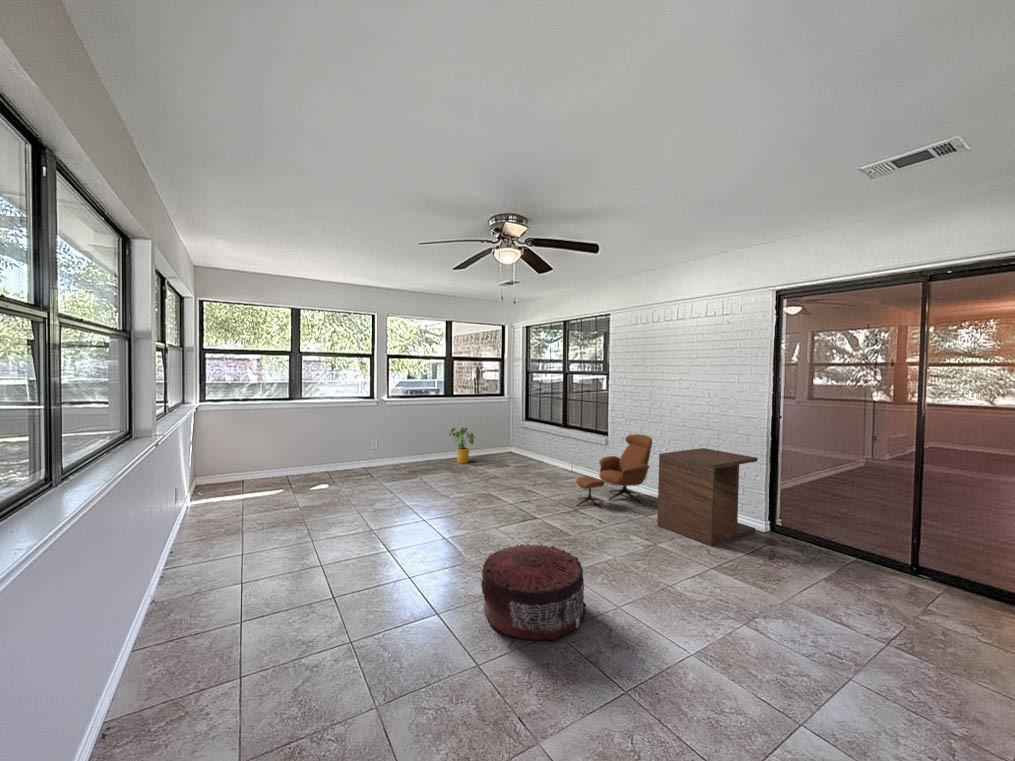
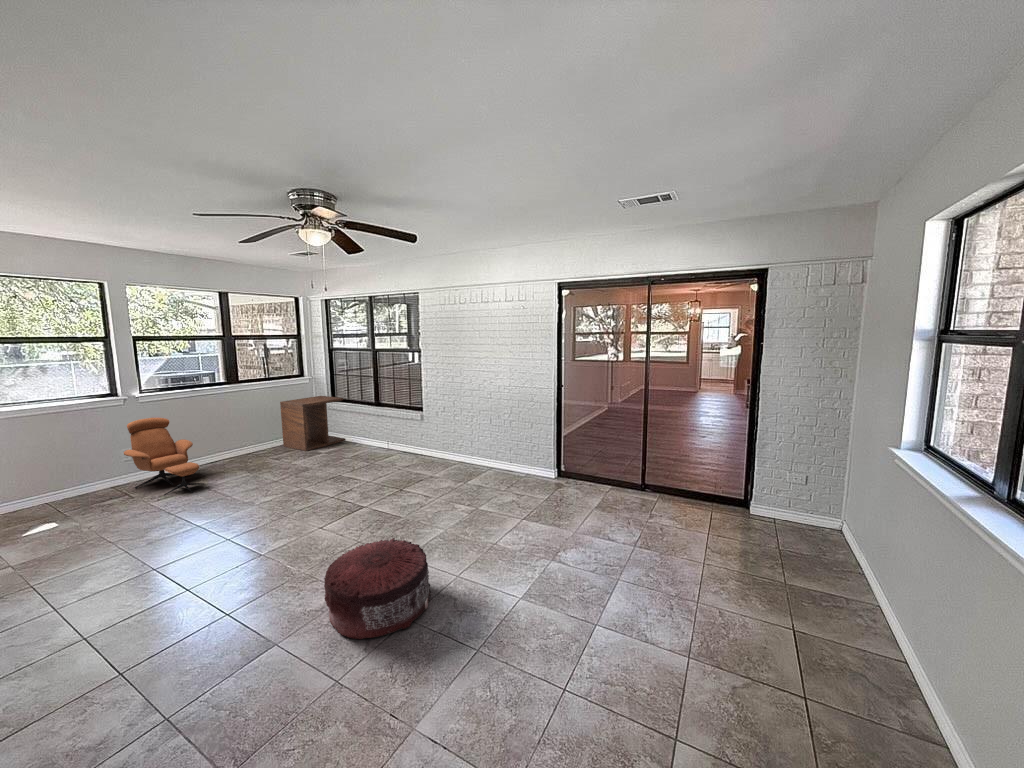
house plant: present [449,427,474,463] -> none [237,417,273,458]
lounge chair: present [576,434,652,508] -> present [124,418,204,495]
side table: present [657,448,758,546] -> present [280,396,346,451]

